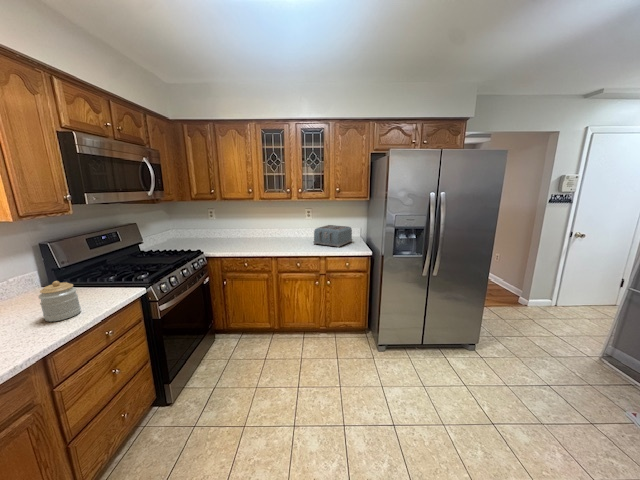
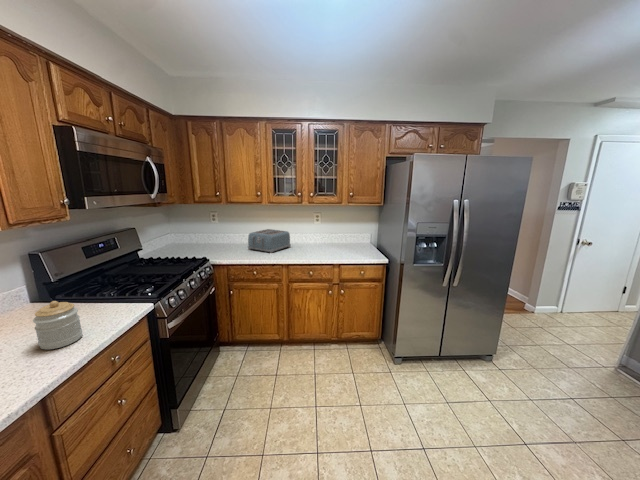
toaster: present [313,225,352,248] -> present [248,229,291,253]

